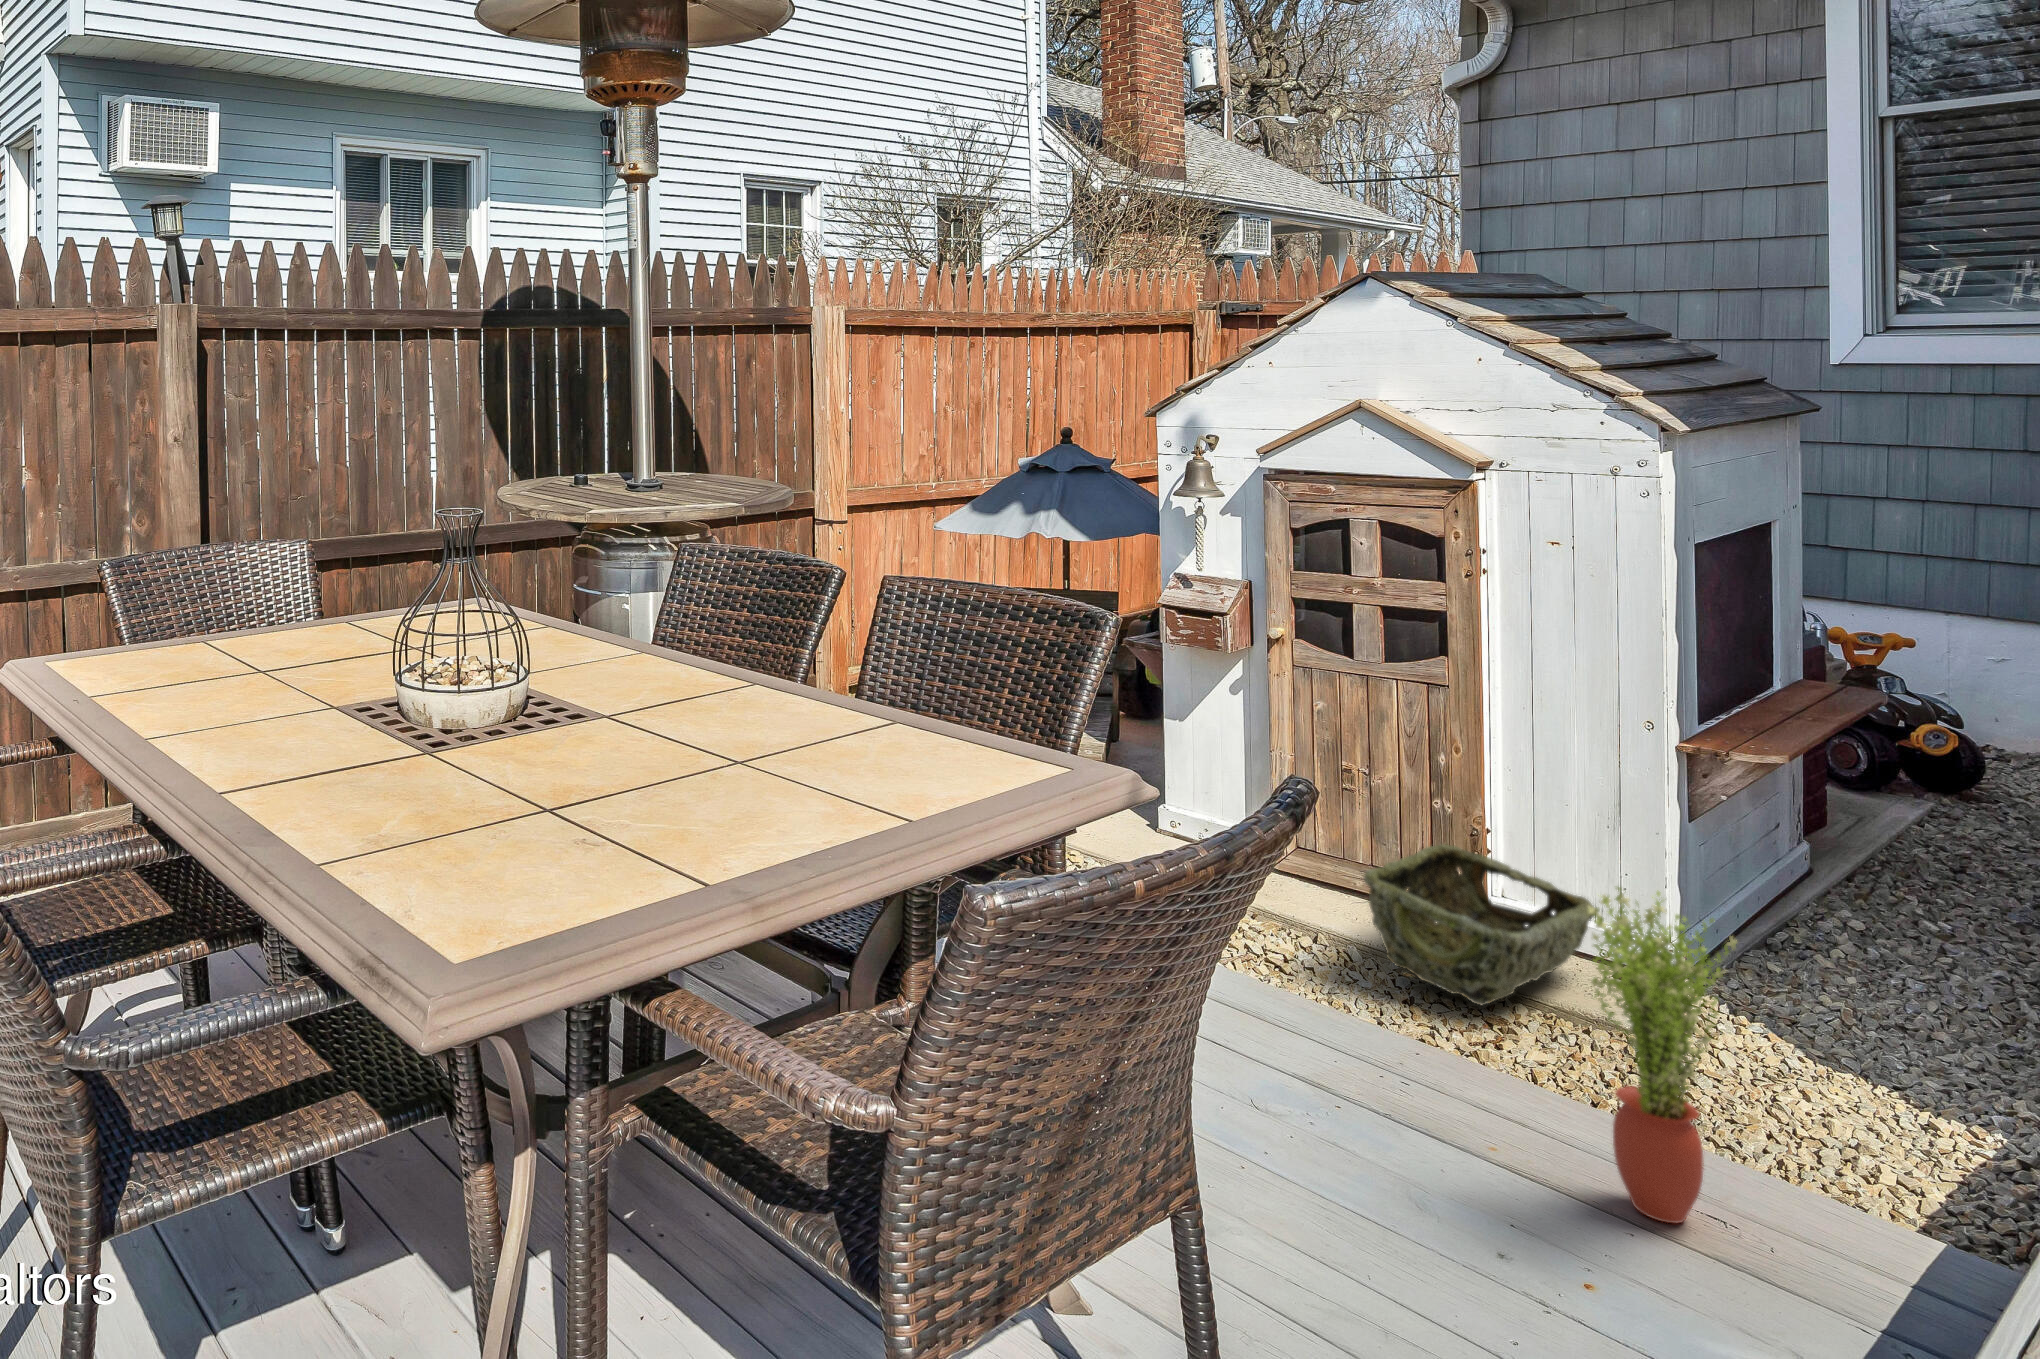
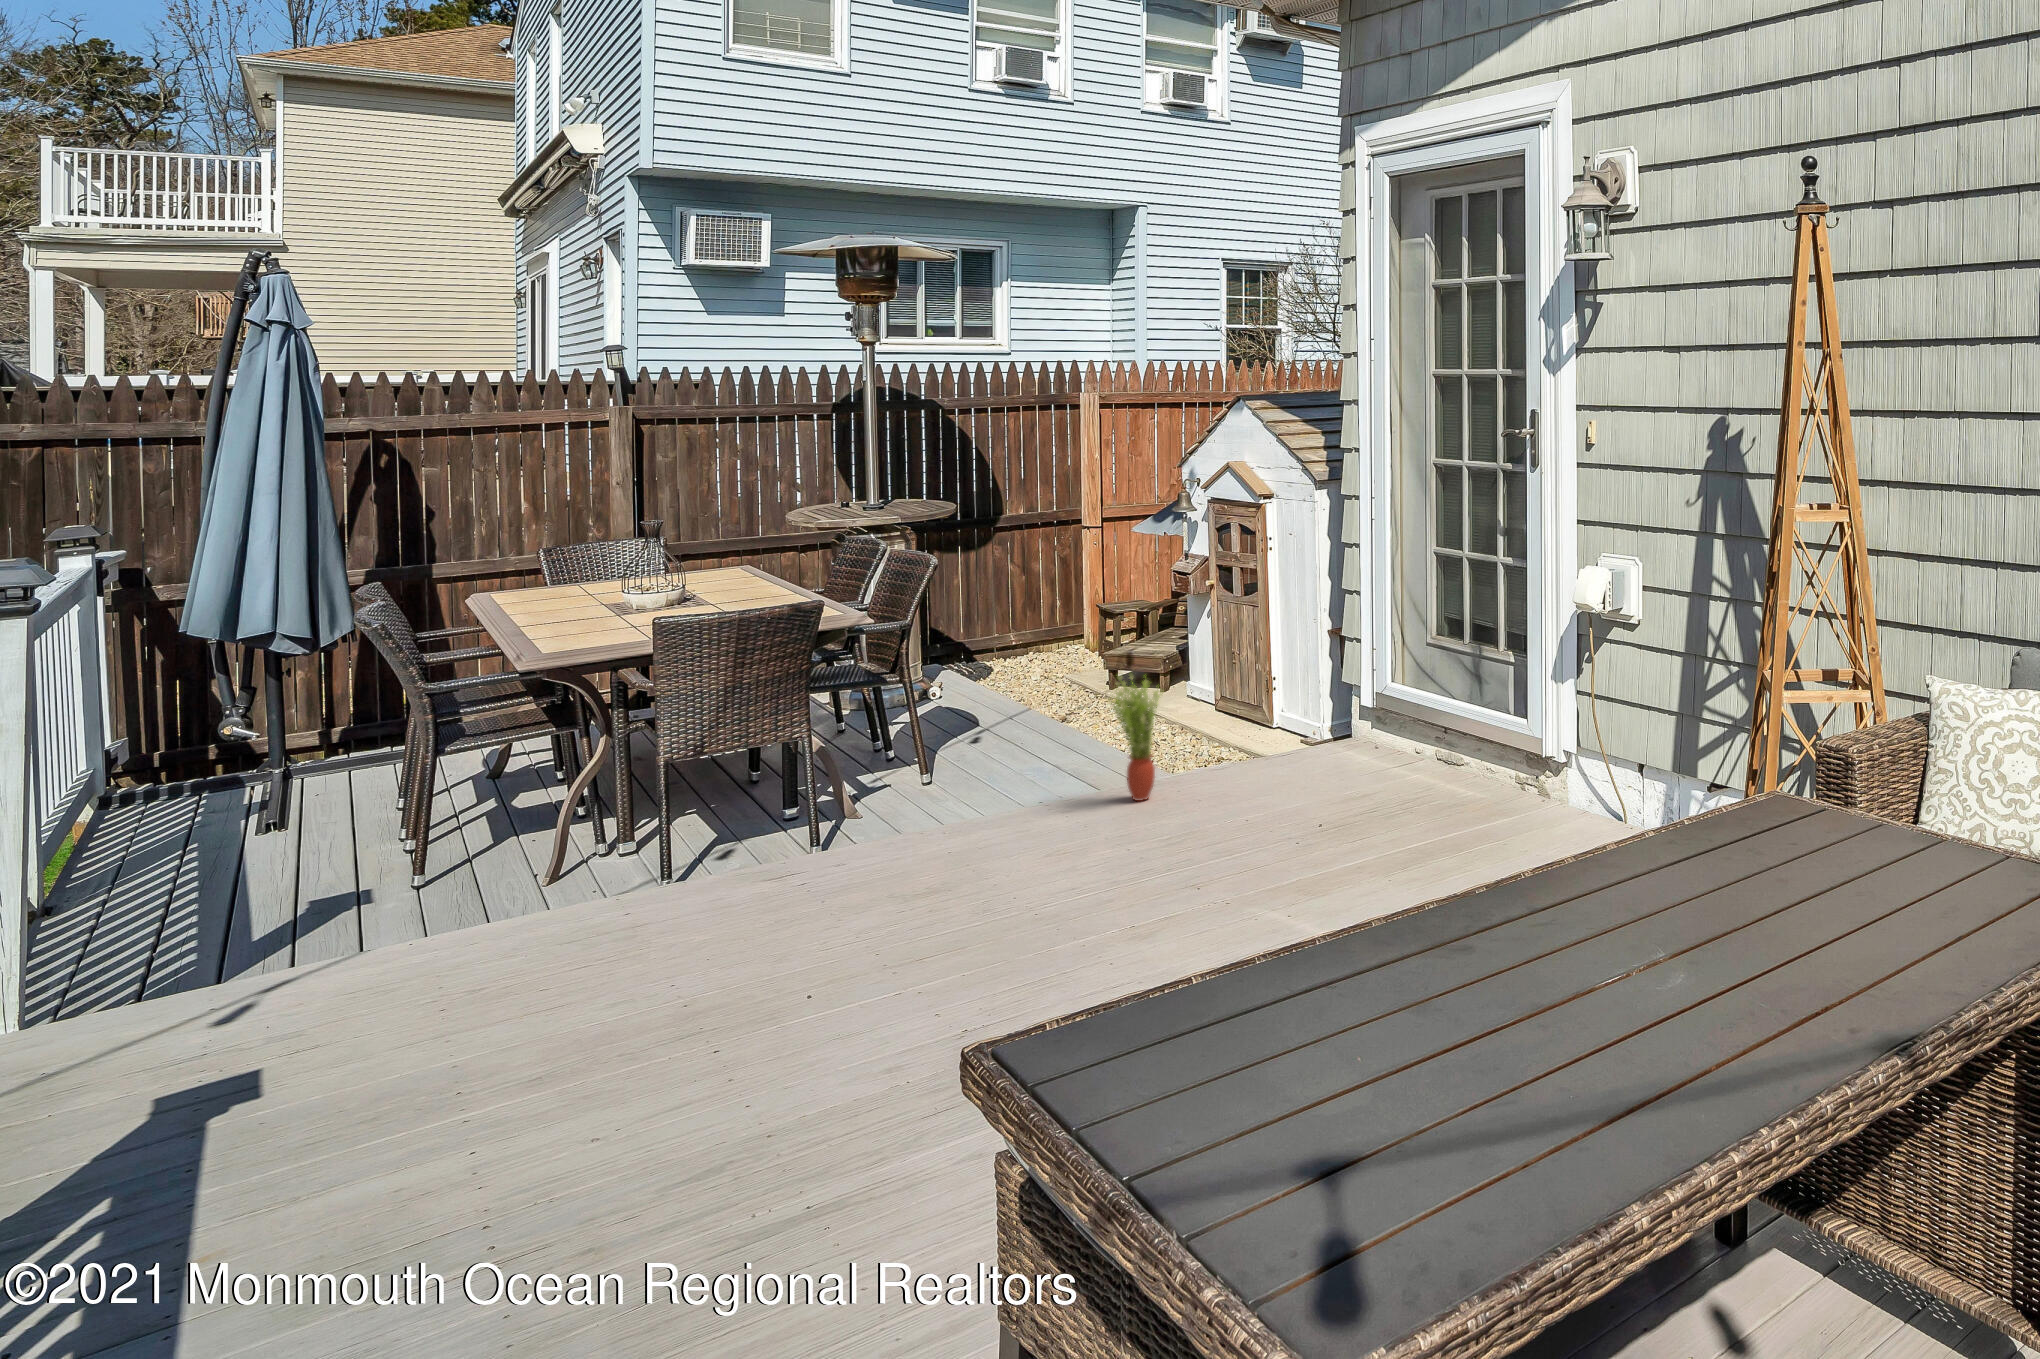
woven basket: present [1364,844,1595,1006] -> none [1175,687,1289,752]

